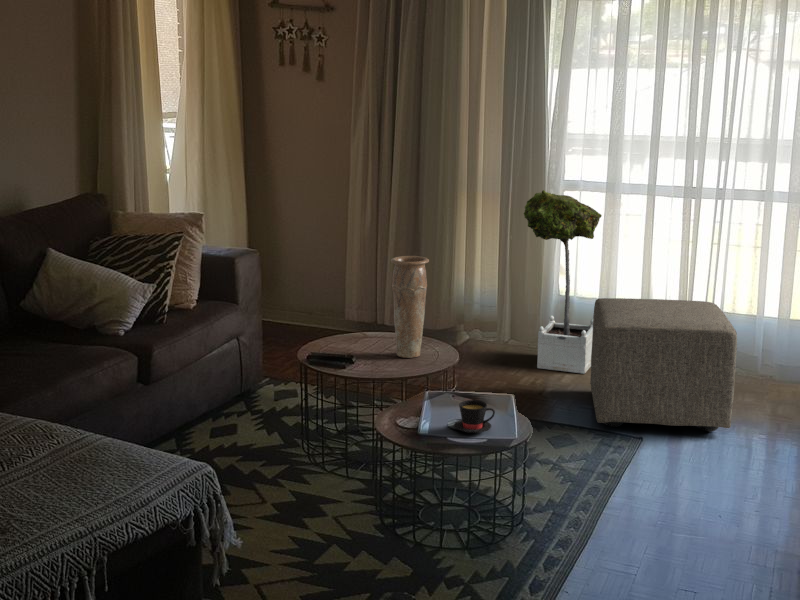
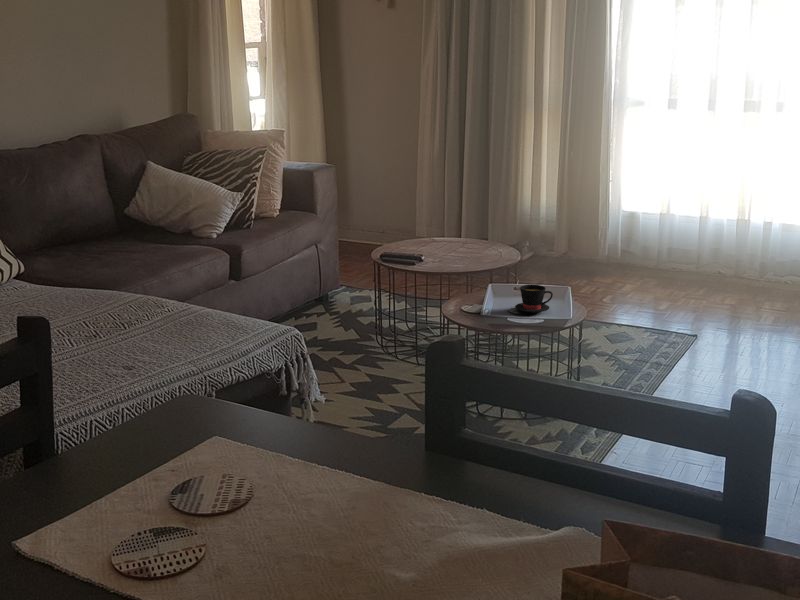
potted tree: present [524,190,602,374] -> none [586,110,661,287]
vase: present [391,256,429,358] -> none [459,162,495,256]
ottoman: present [590,298,737,432] -> none [647,212,787,333]

